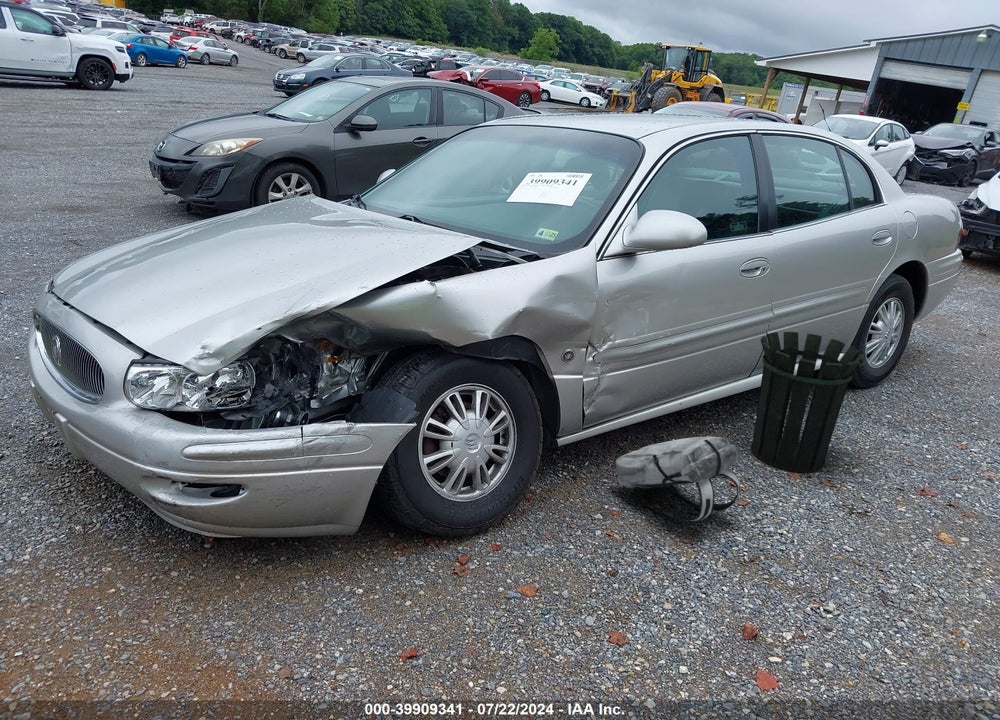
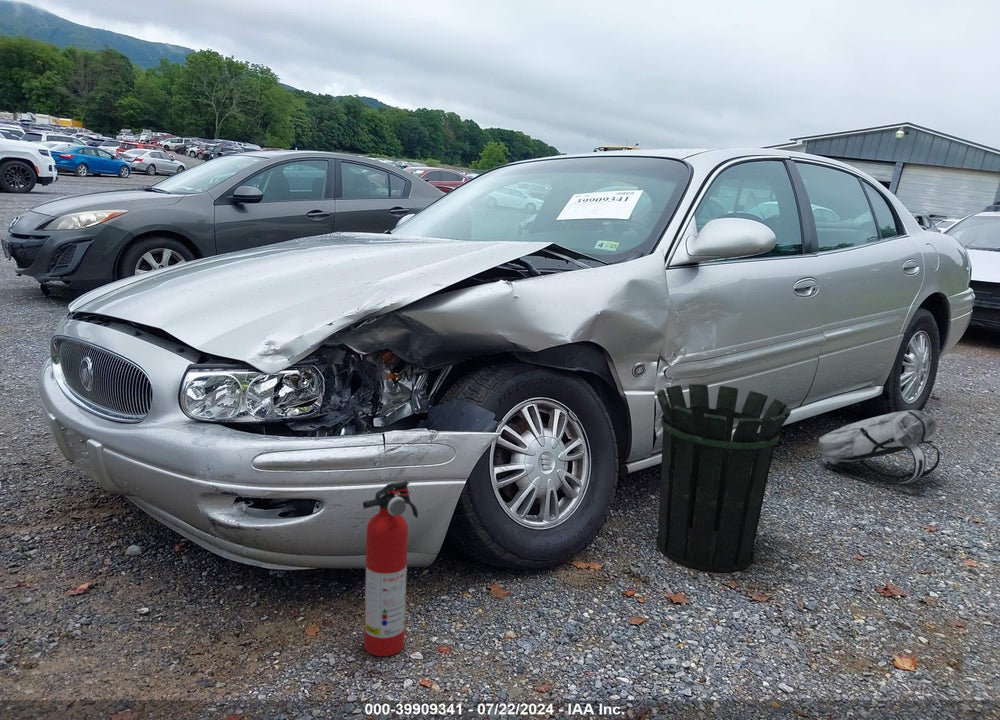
fire extinguisher: none [561,402,603,517] -> present [363,481,418,656]
backpack: present [616,436,740,521] -> present [819,410,940,486]

